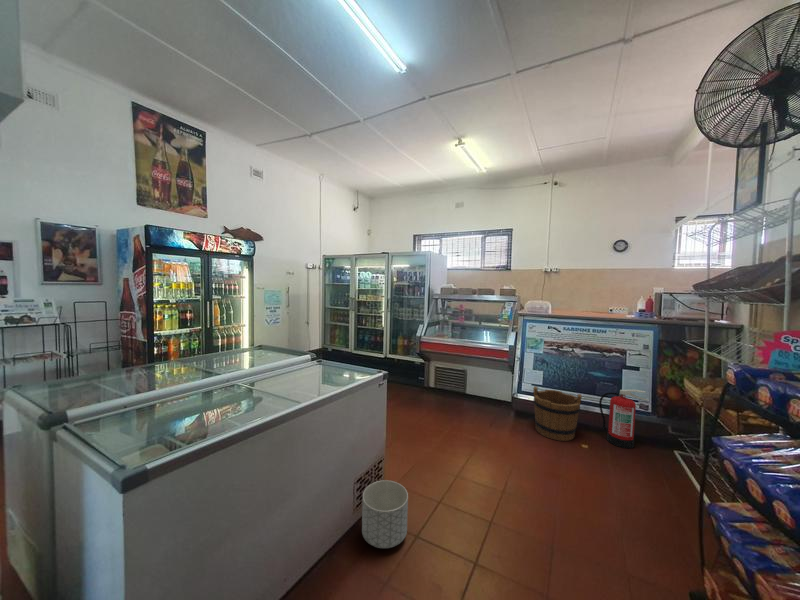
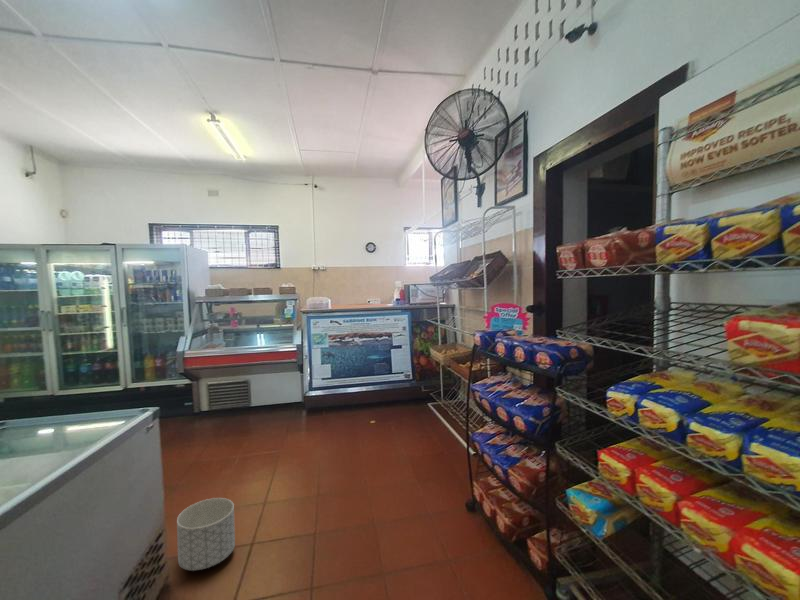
bucket: present [533,387,582,441] -> none [324,376,365,423]
fire extinguisher: present [599,390,648,448] -> none [377,363,410,413]

